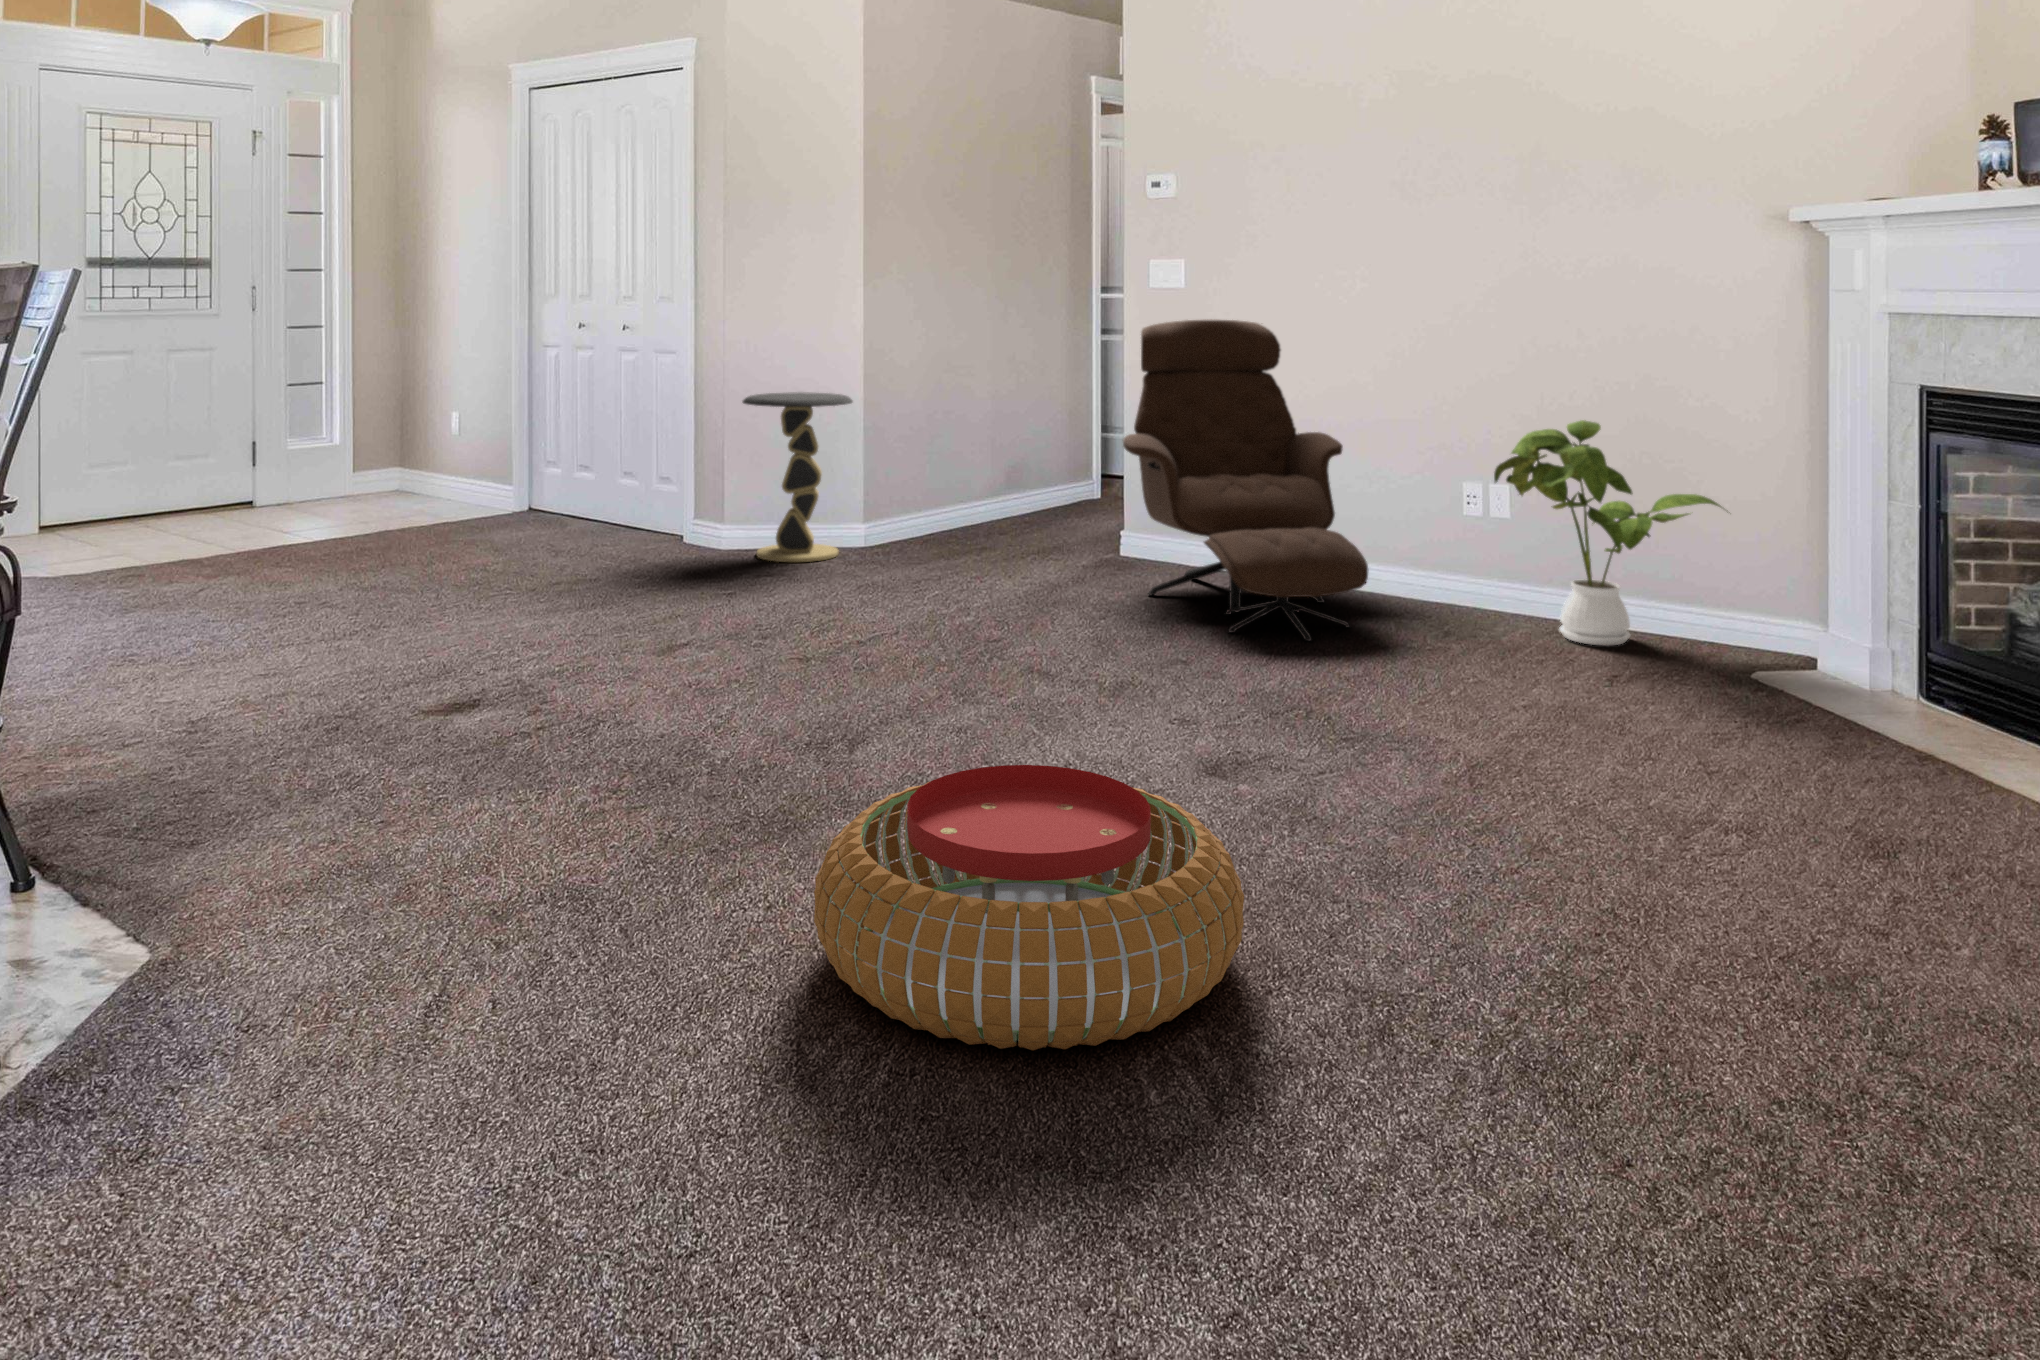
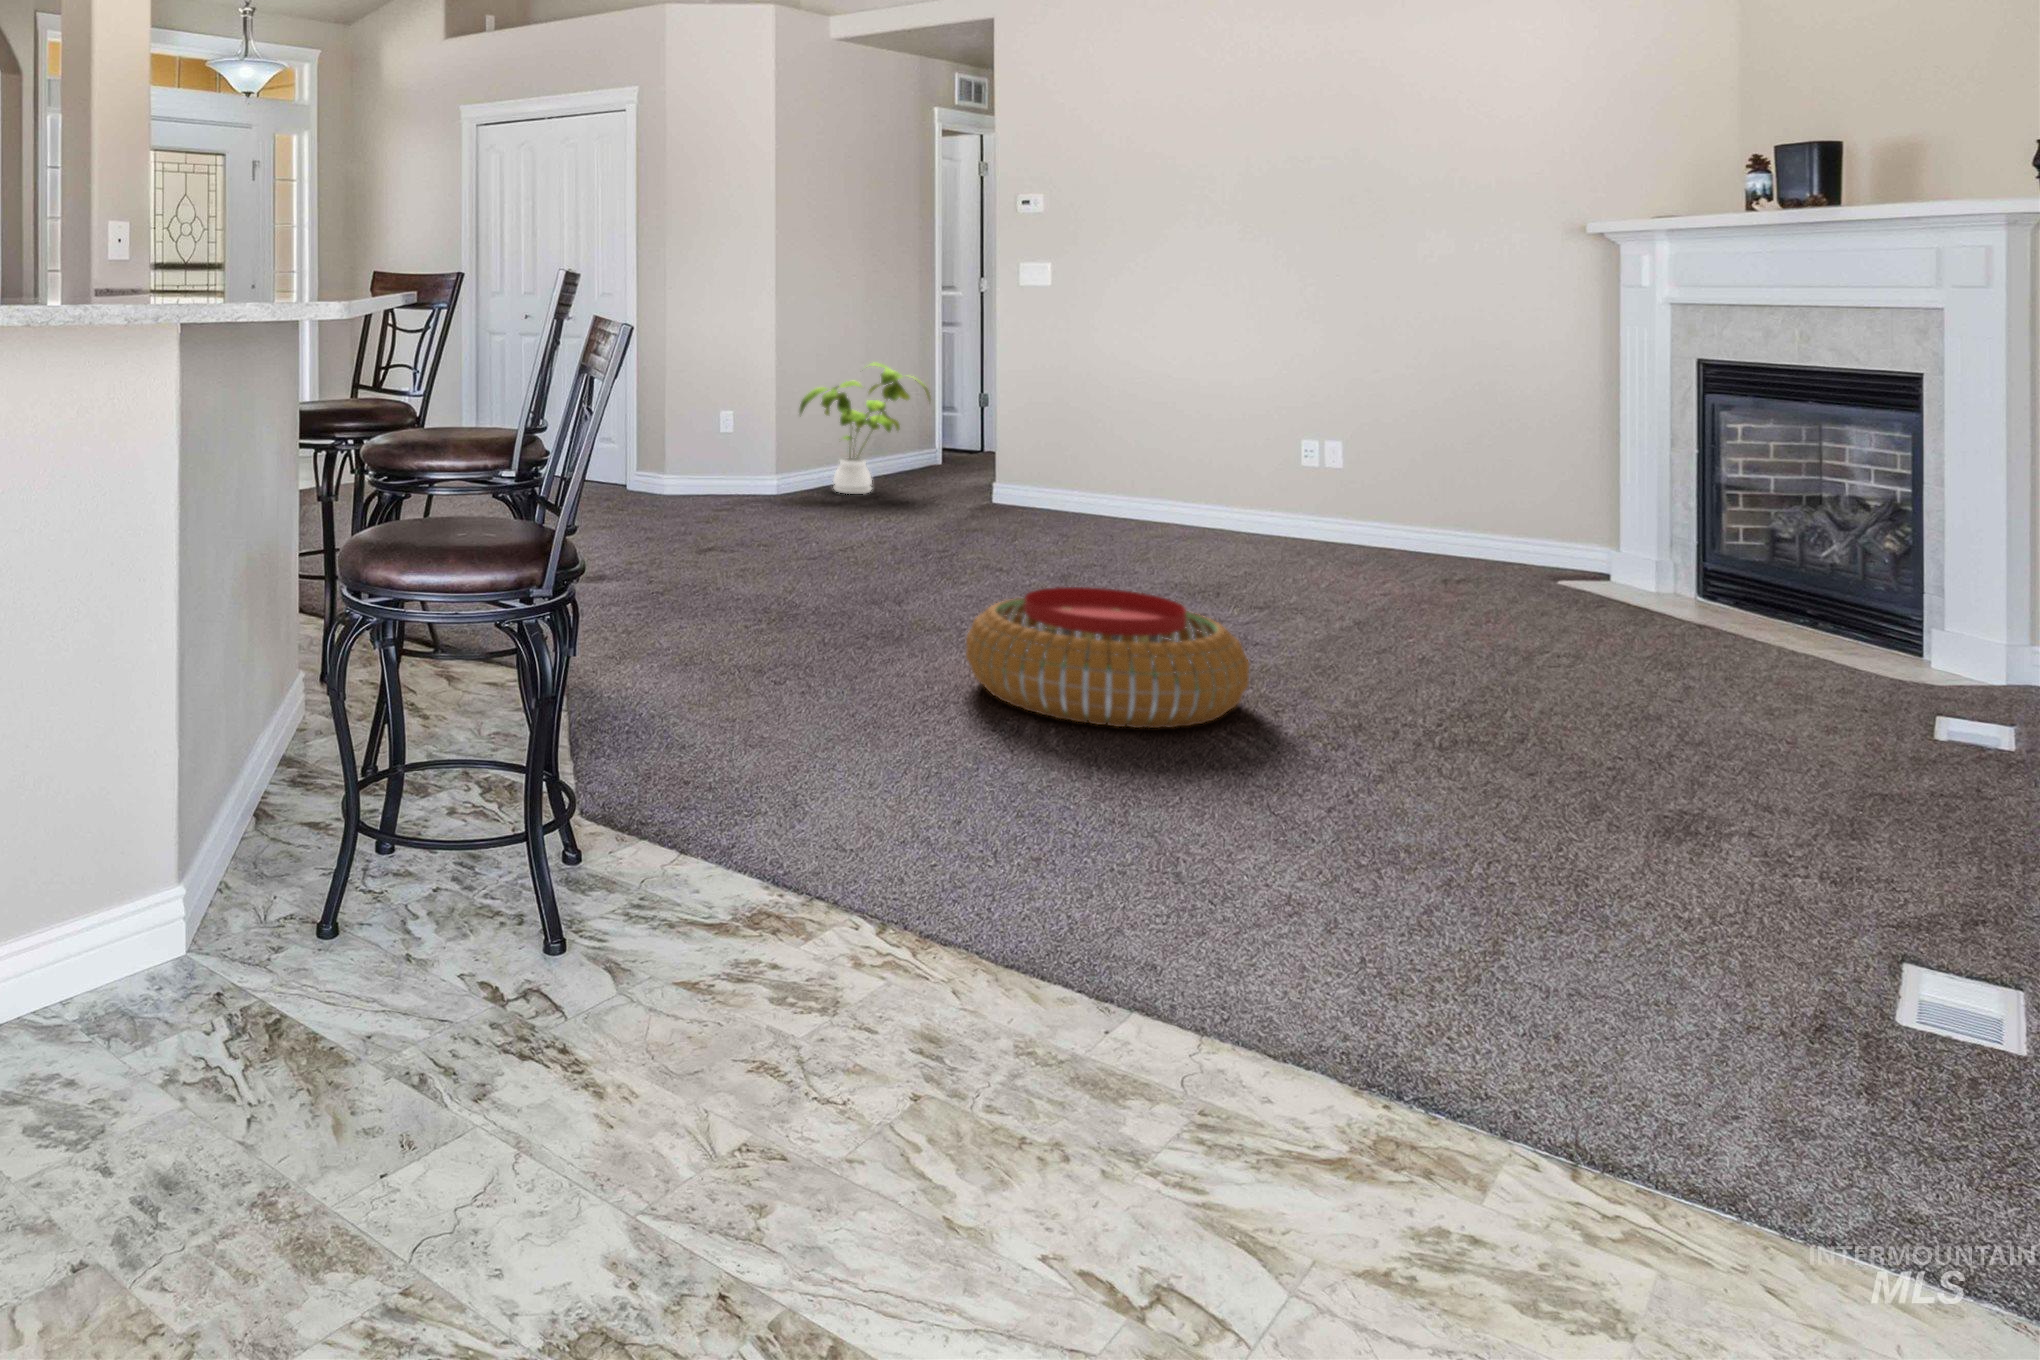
lounge chair: present [1123,319,1368,641] -> none [1013,312,1235,559]
side table: present [743,392,853,562] -> none [686,371,775,505]
house plant: present [1494,420,1722,646] -> present [800,363,930,494]

